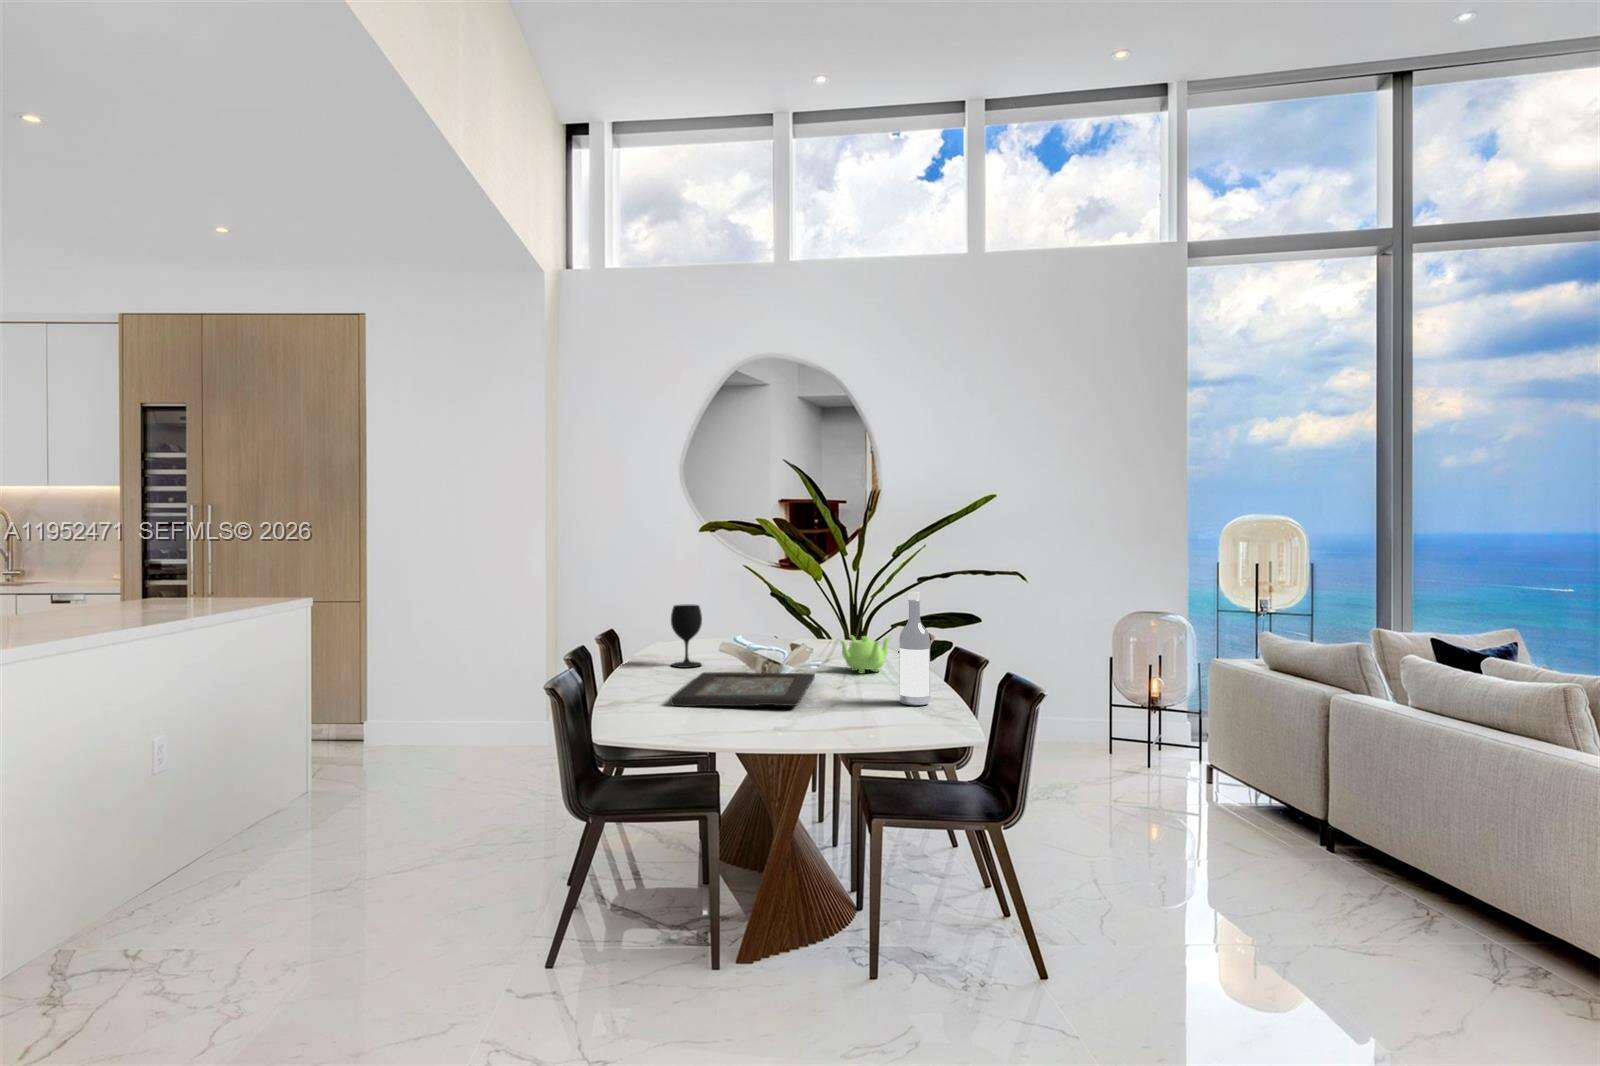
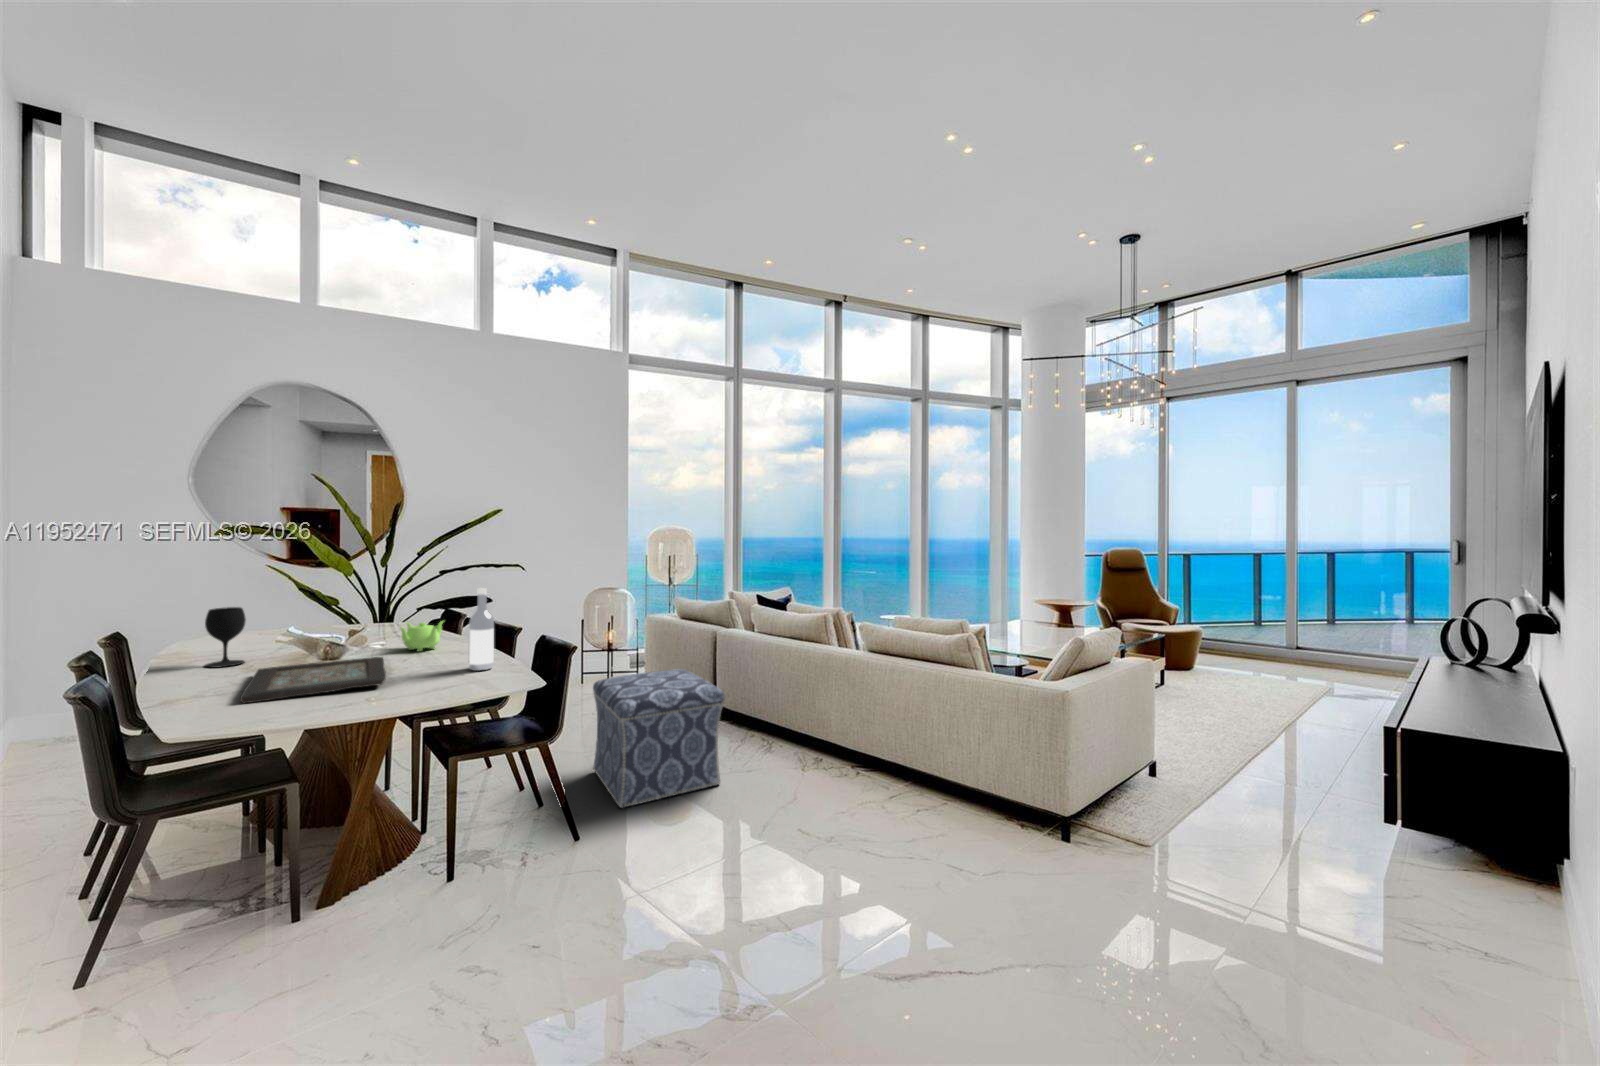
ottoman: none [1090,747,1325,981] -> present [593,669,725,808]

